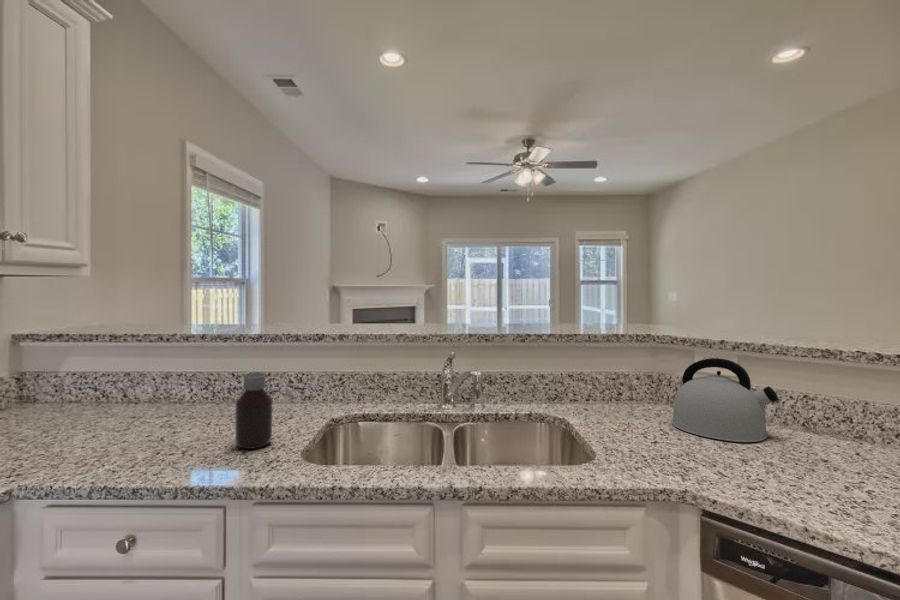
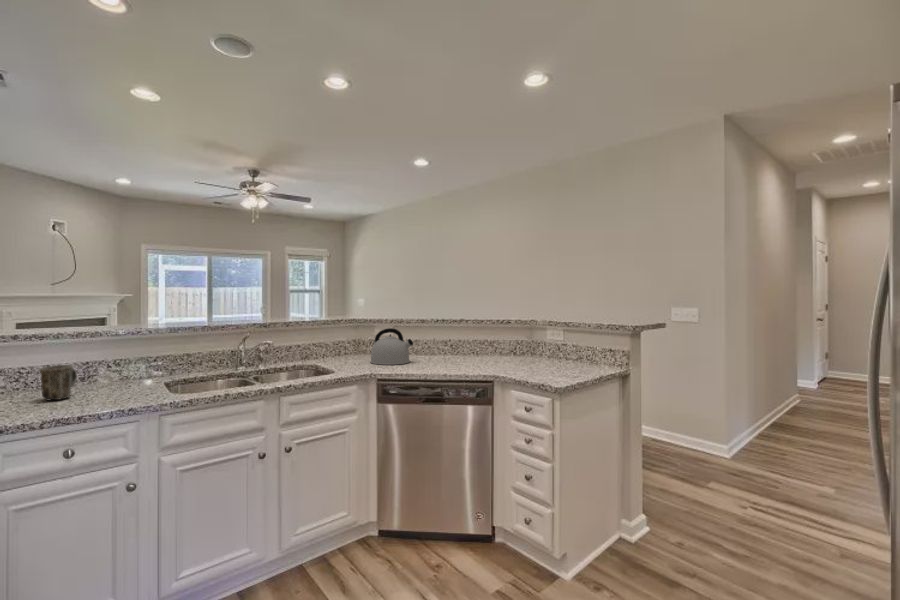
bottle: present [235,372,273,449] -> none [113,349,142,398]
mug: none [177,383,227,432] -> present [40,365,77,400]

